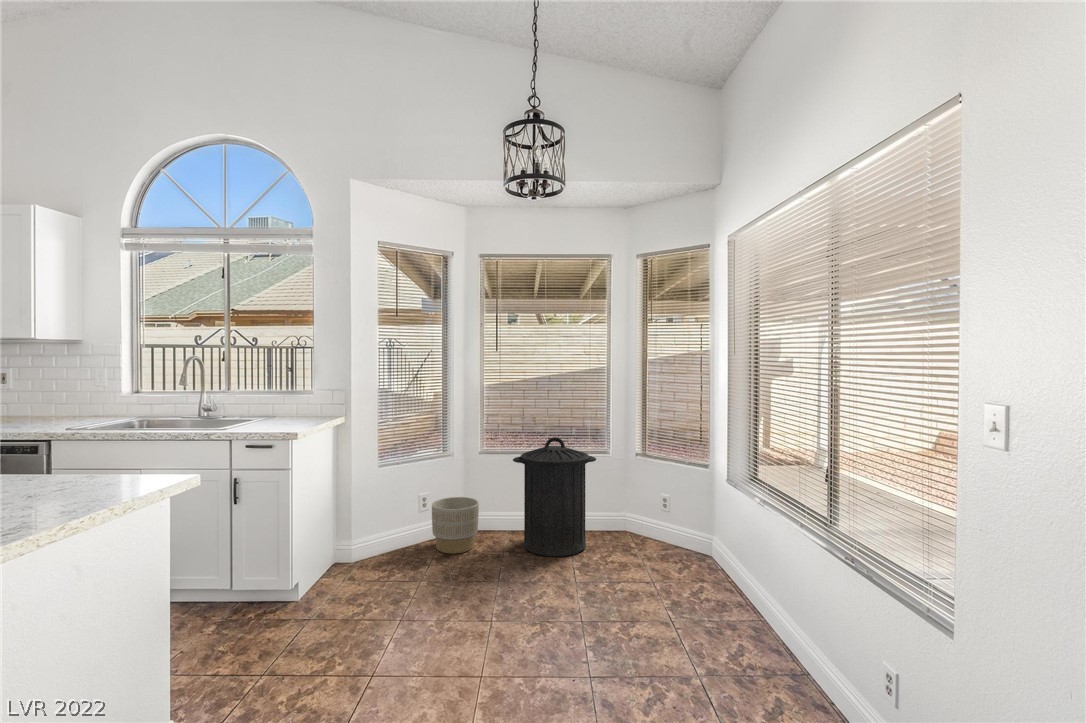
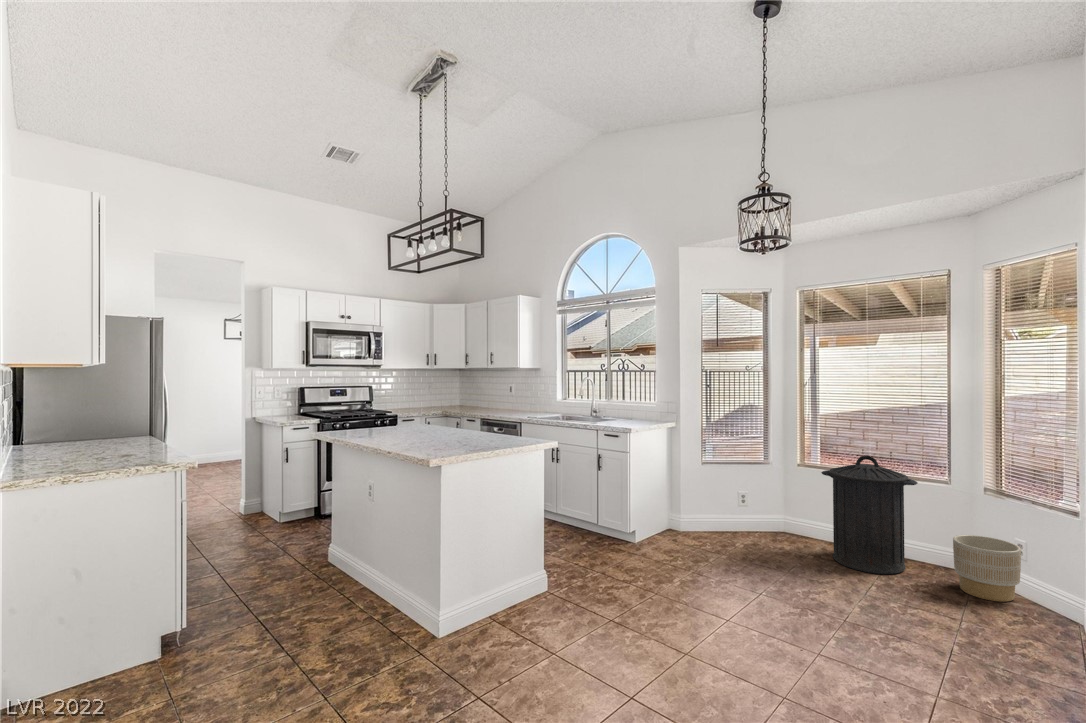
planter: present [432,497,479,554] -> present [953,535,1021,602]

